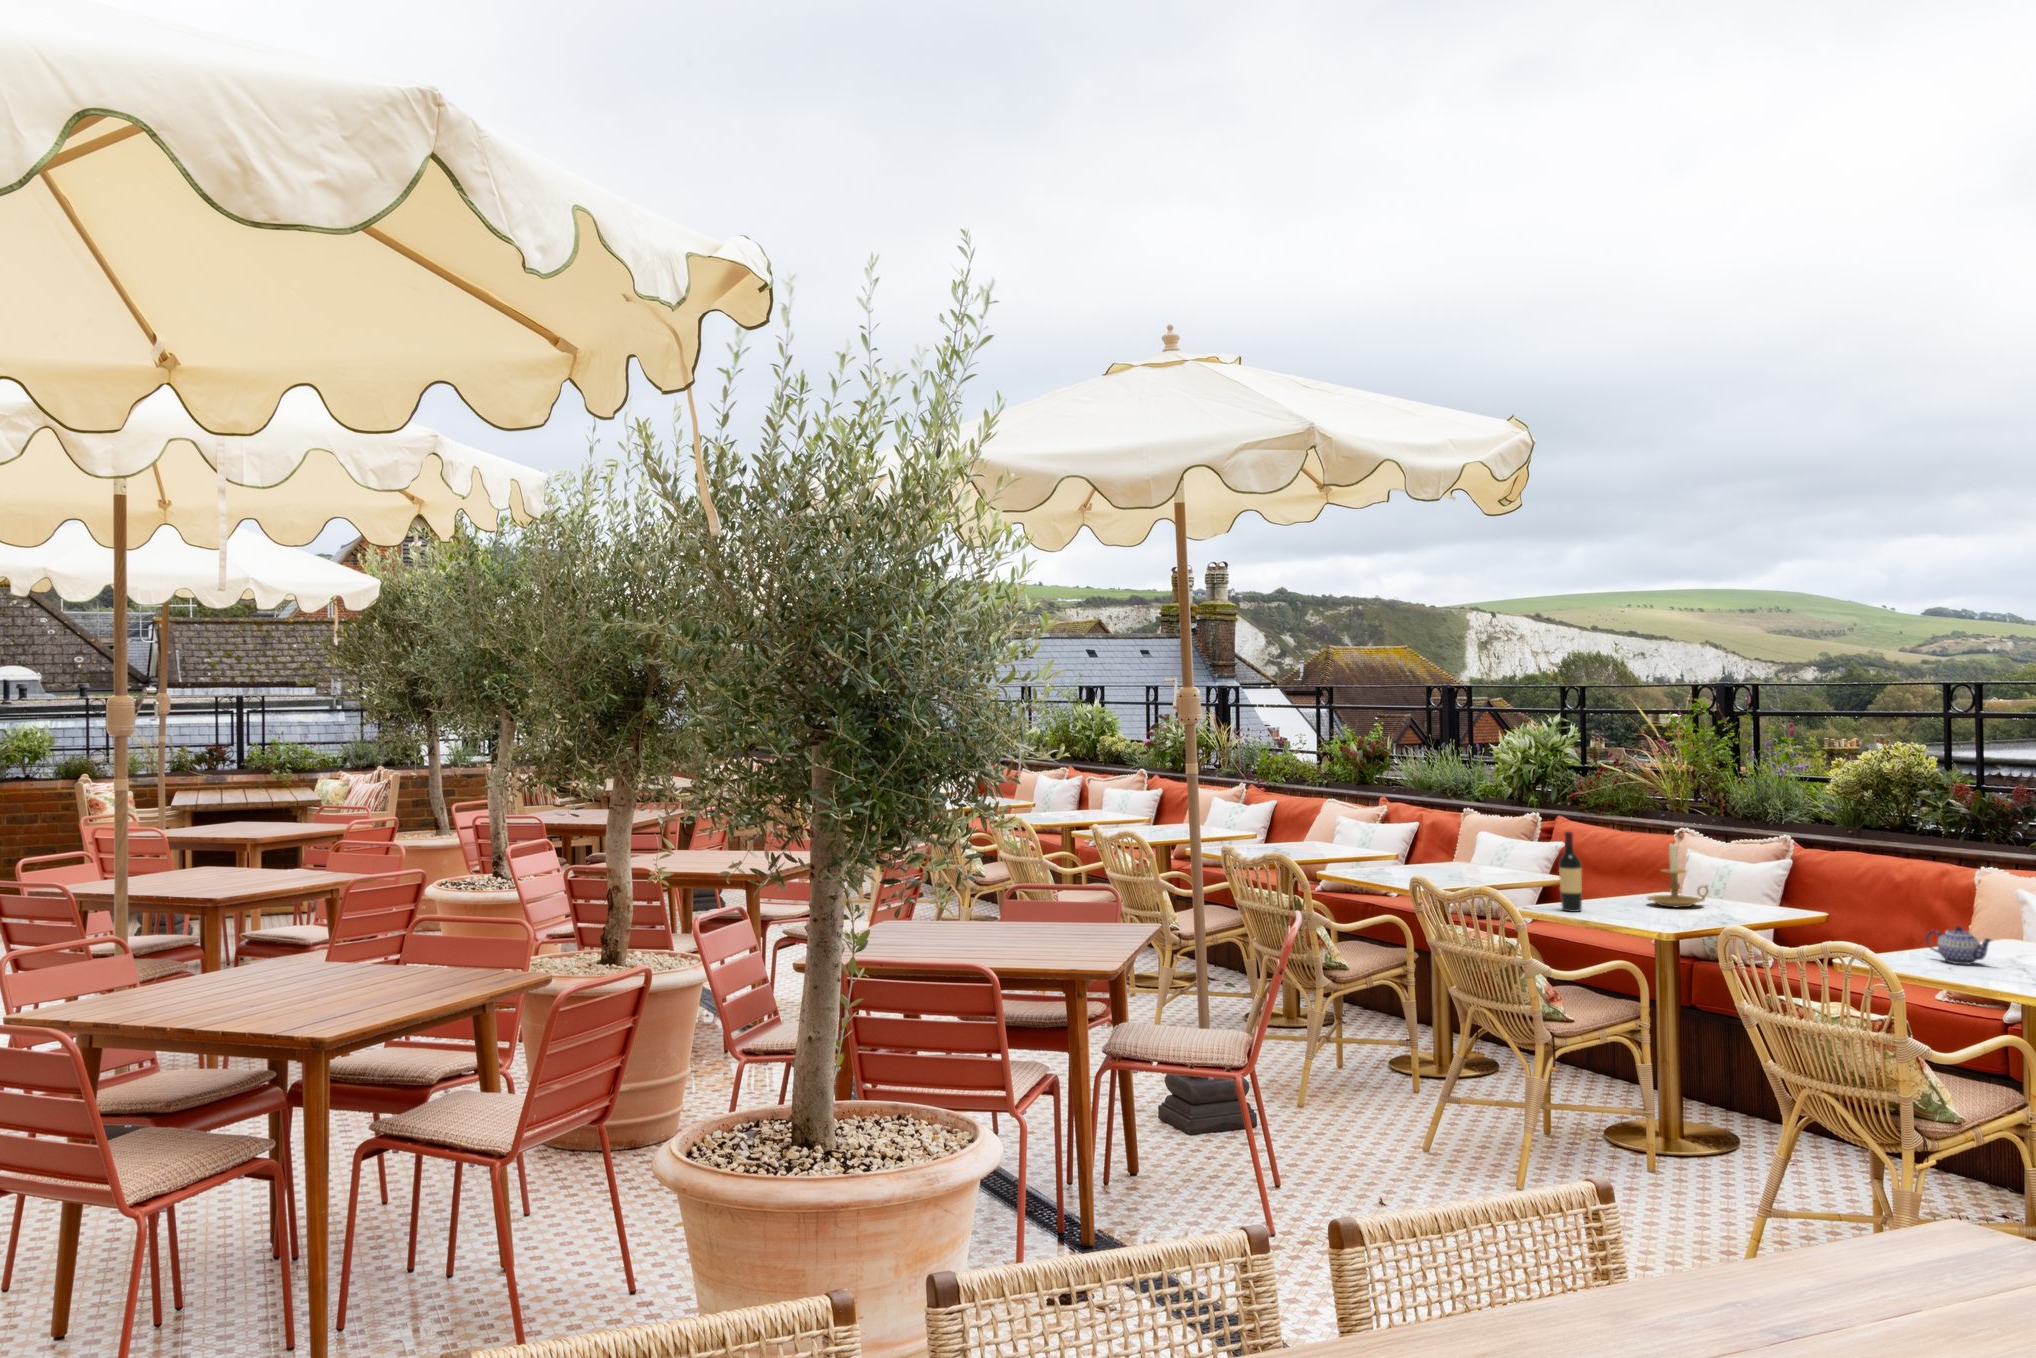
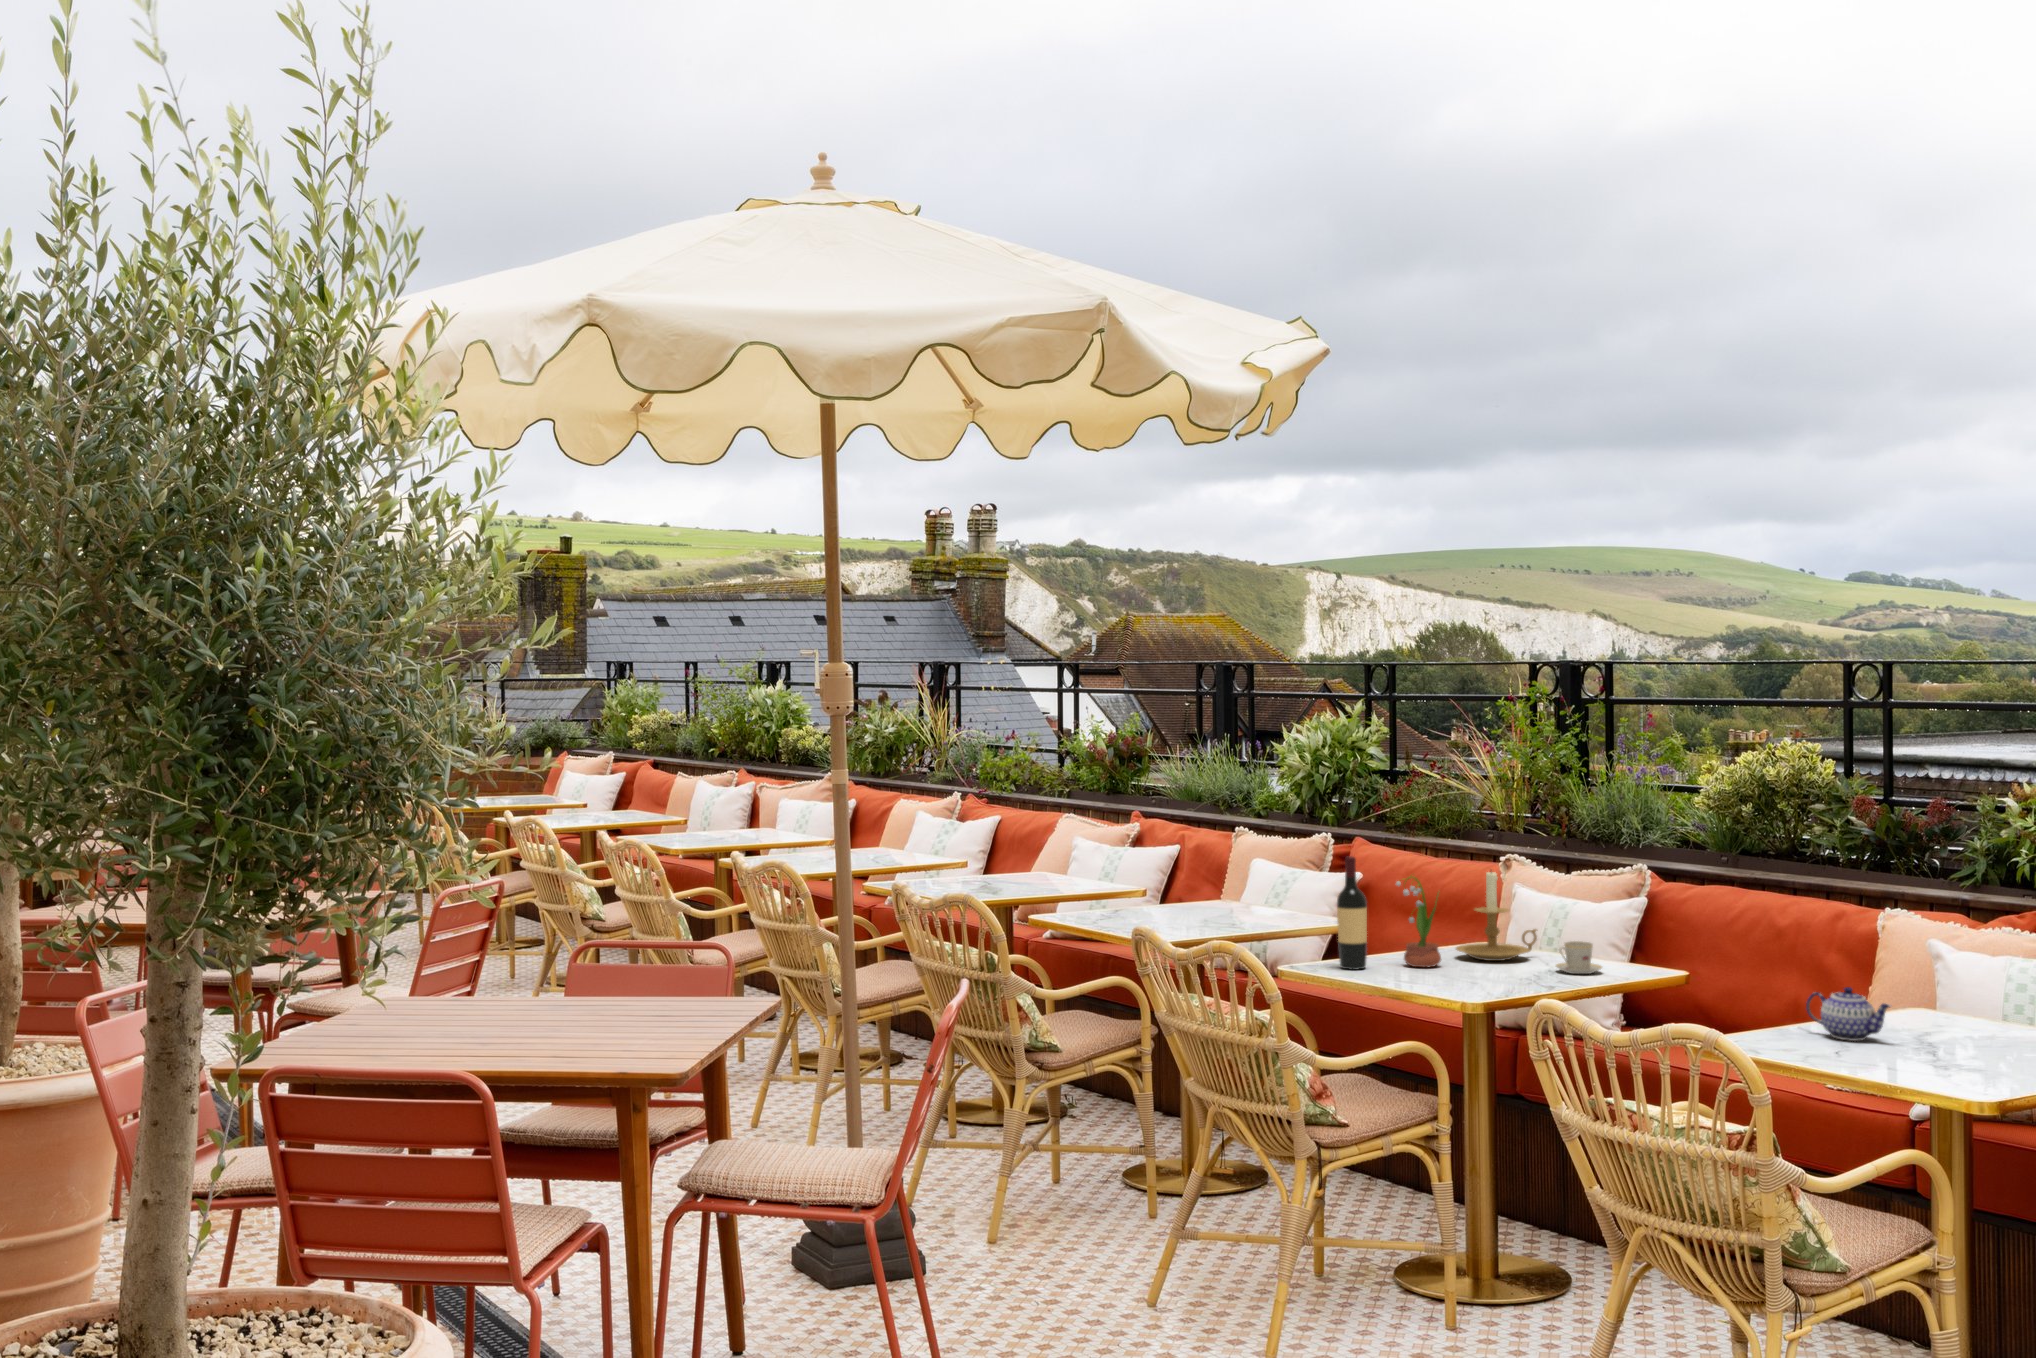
potted flower: none [1602,844,1638,911] -> present [1396,876,1441,967]
teacup: none [1725,894,1762,917] -> present [1556,941,1602,974]

